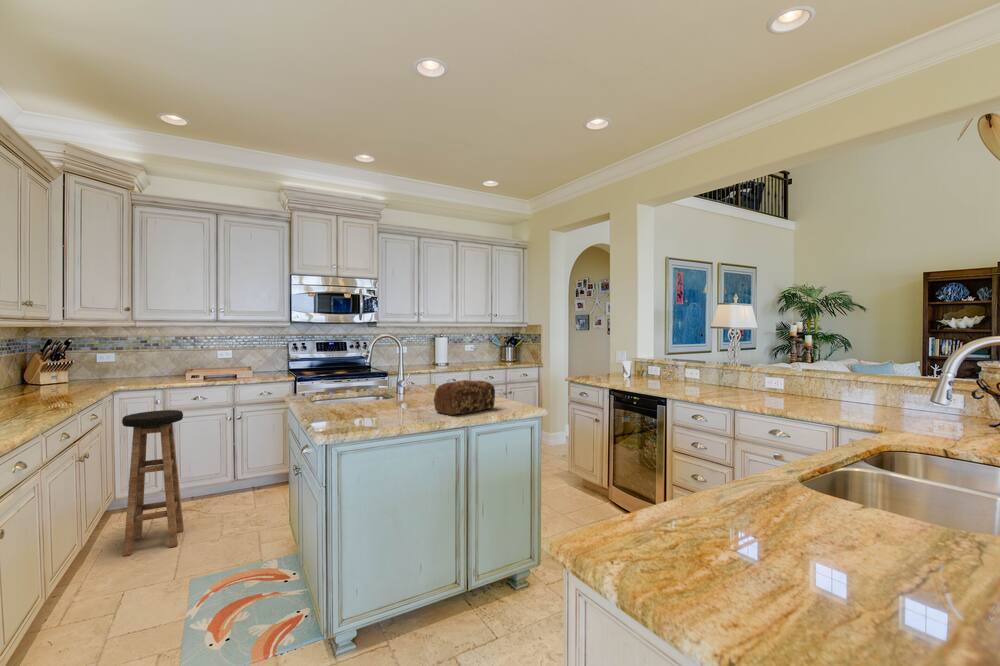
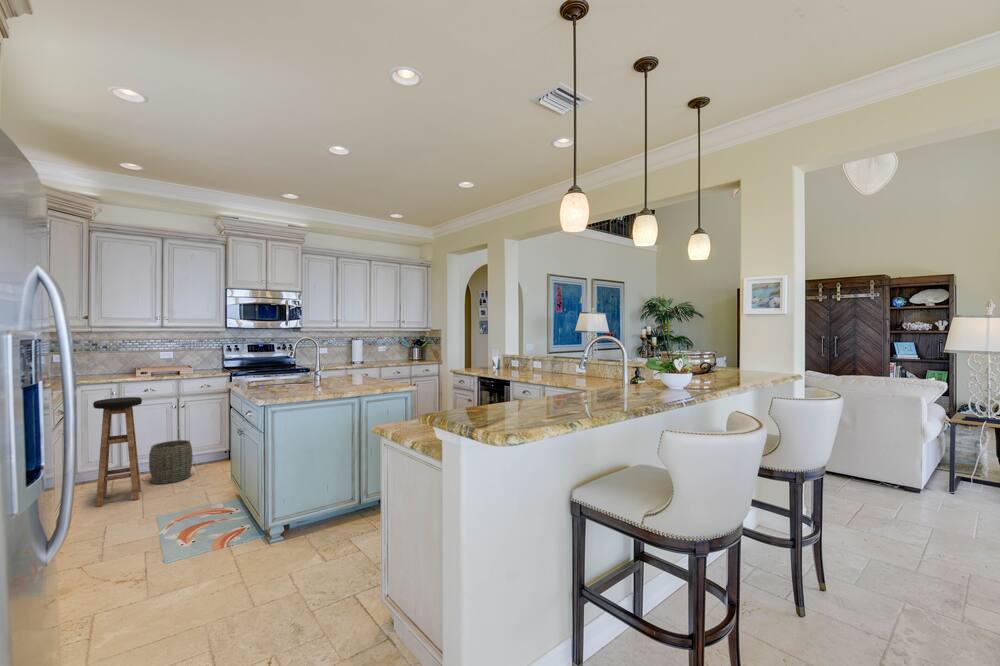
bread loaf: present [434,380,495,415] -> none [338,368,380,390]
woven basket: none [196,462,248,520] -> present [149,440,193,484]

